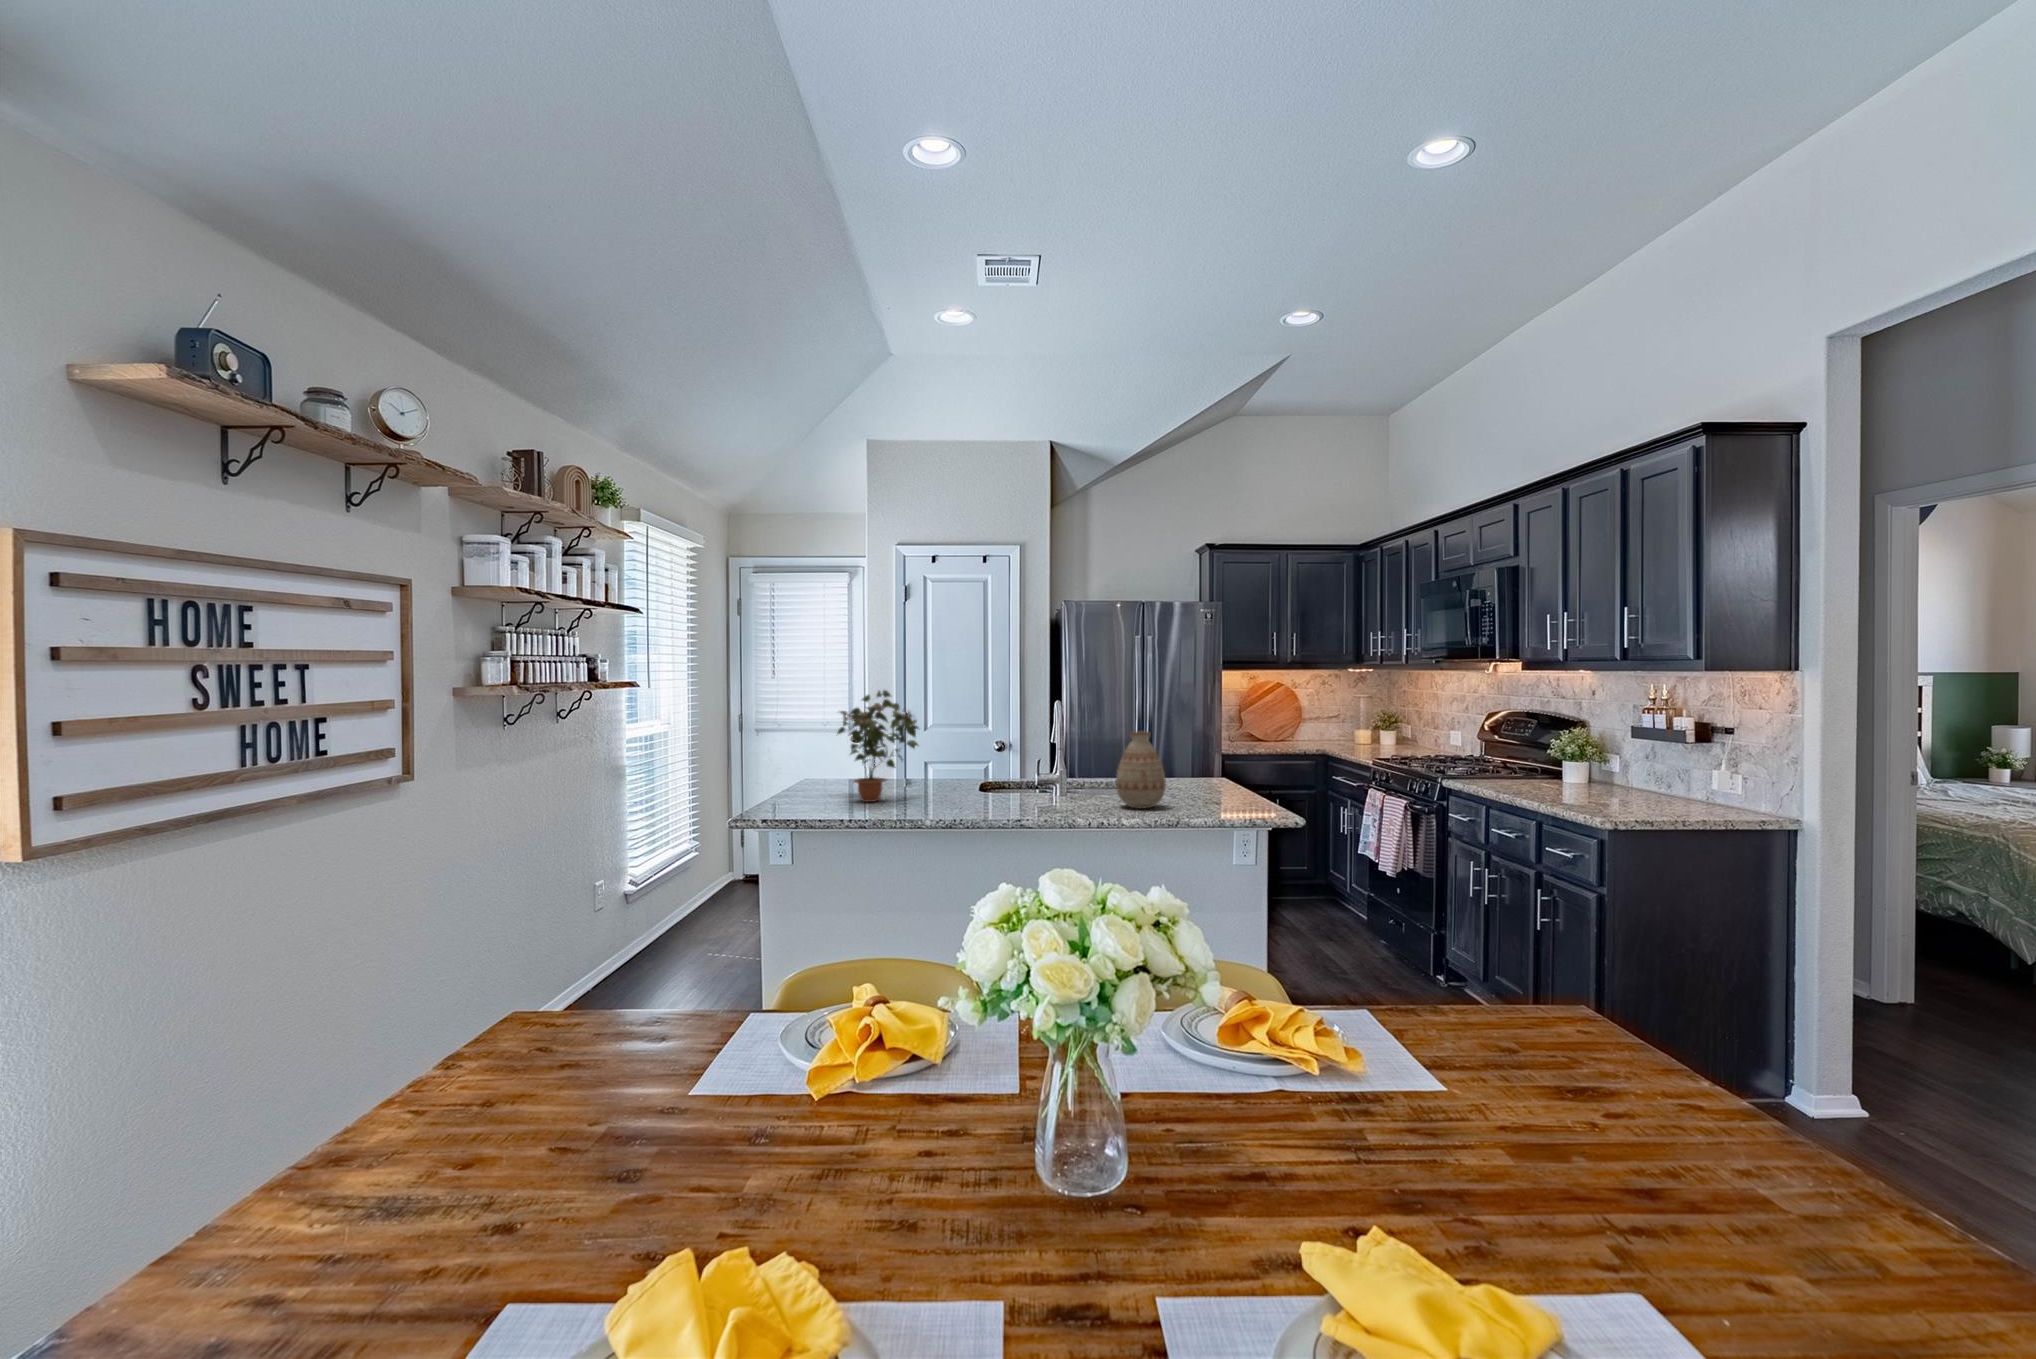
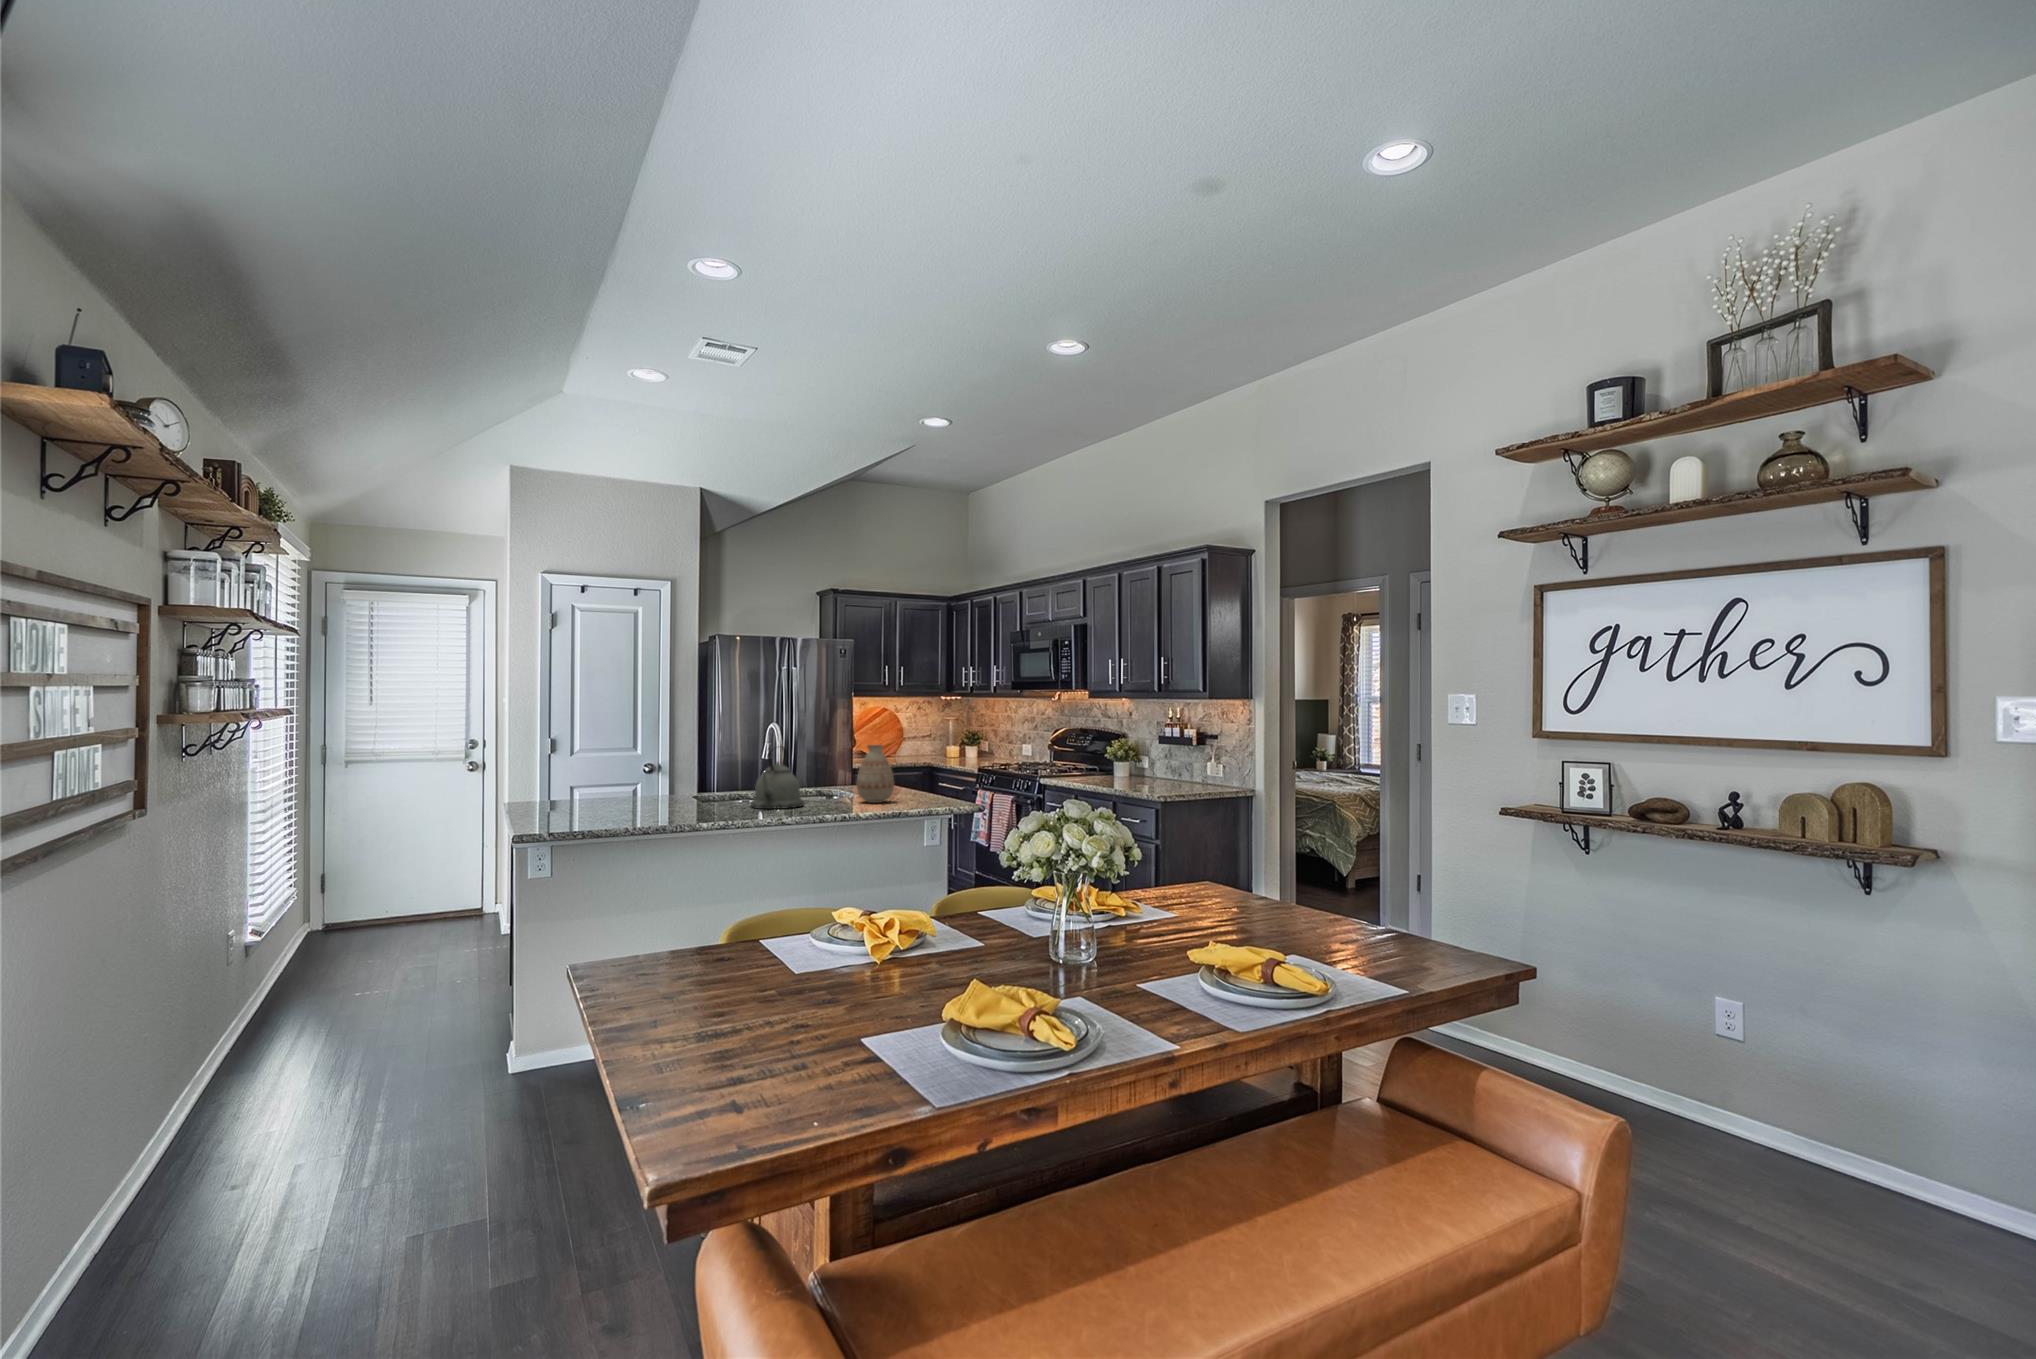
potted plant: present [837,690,918,802] -> none [603,714,698,812]
kettle: none [978,731,1047,810] -> present [751,747,804,809]

